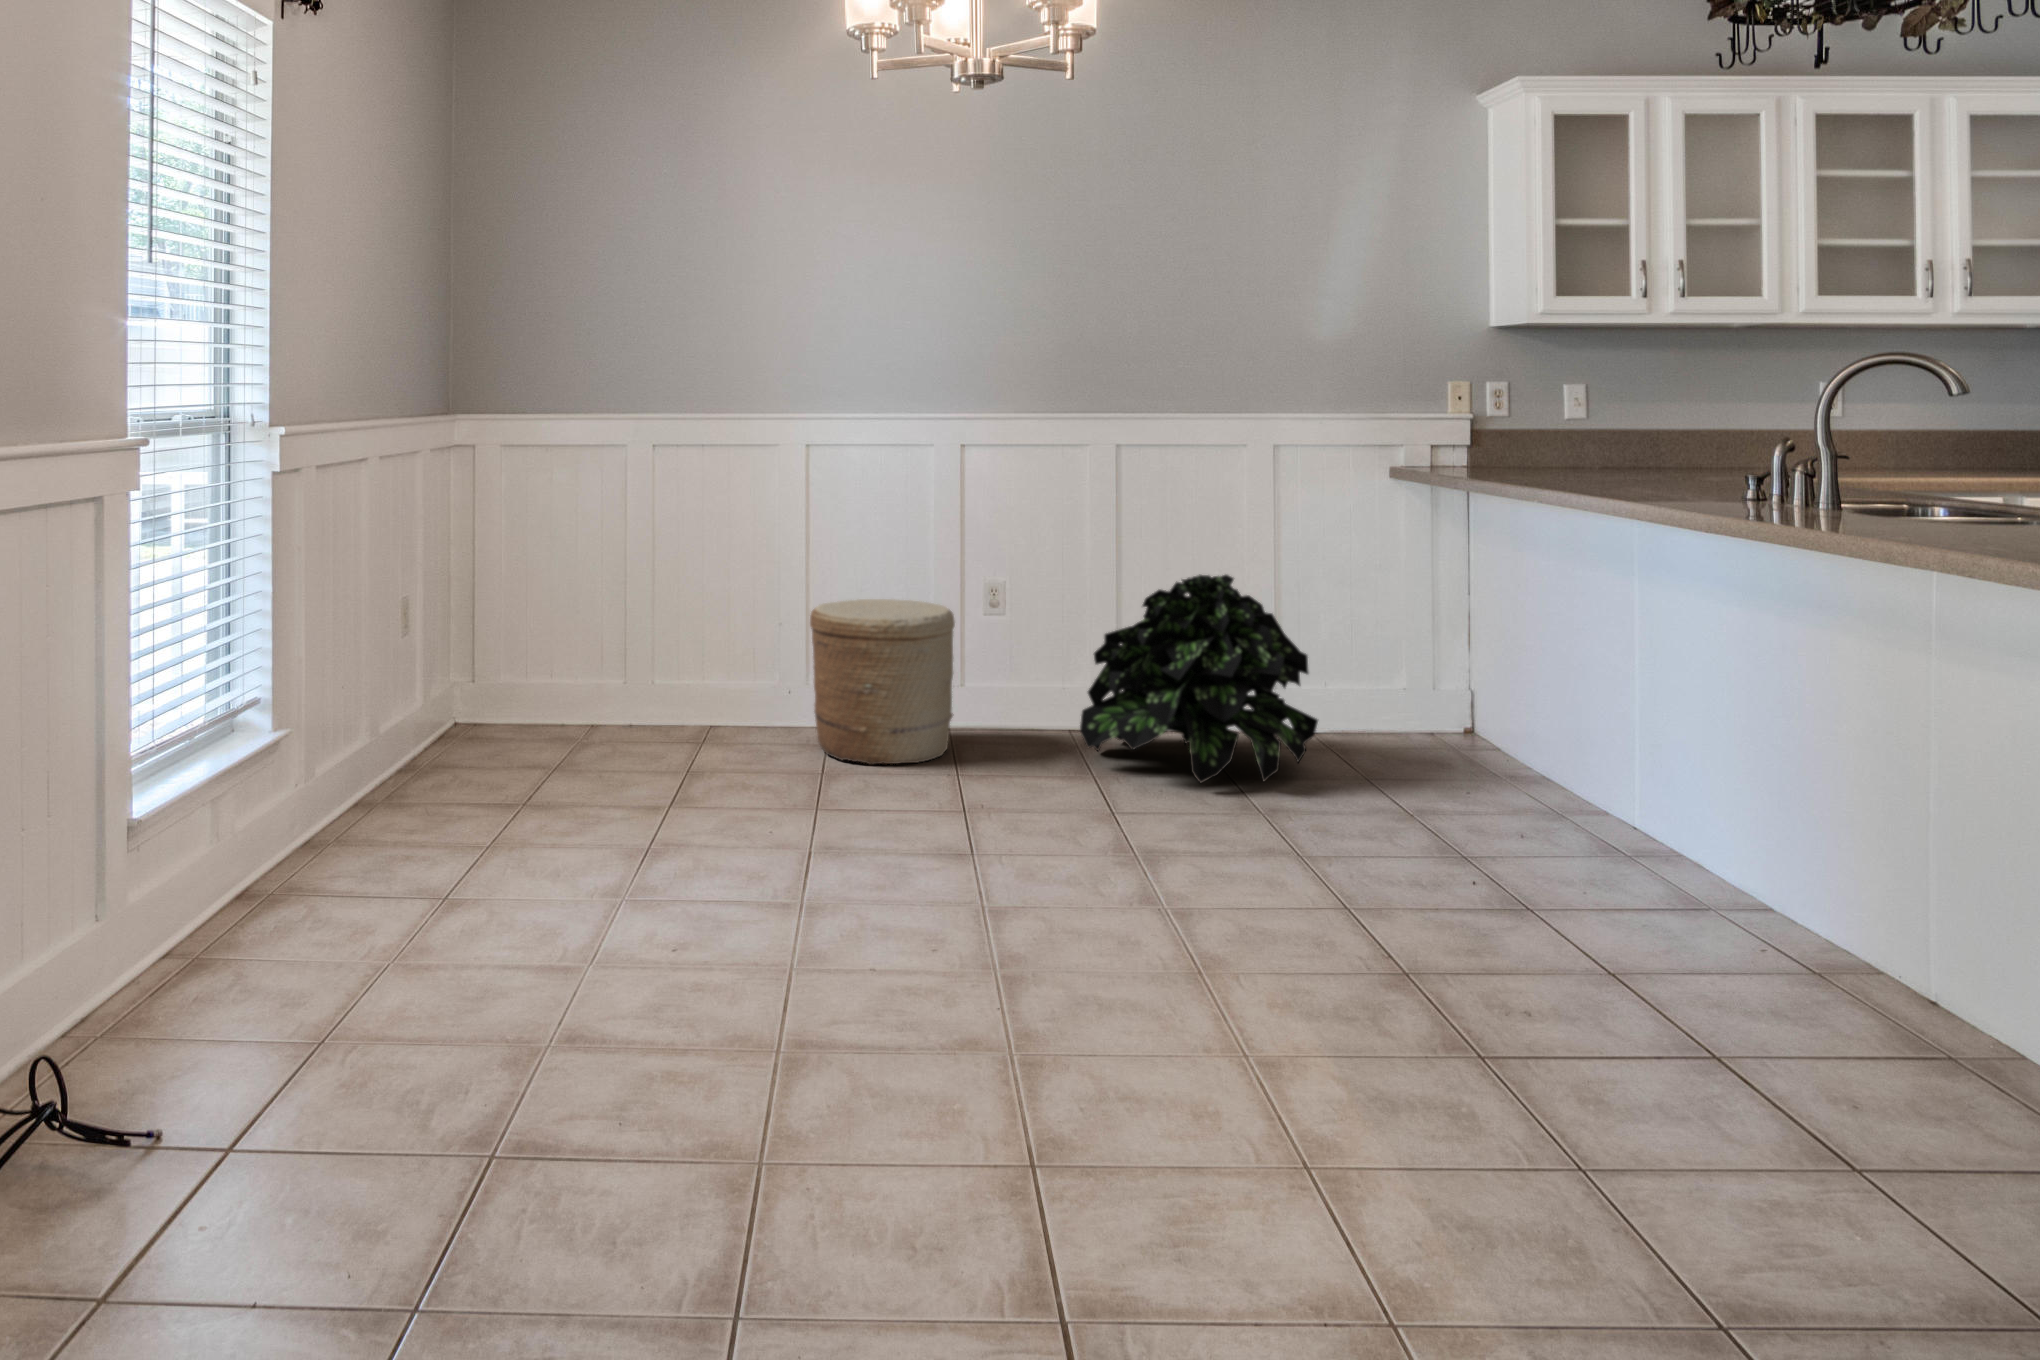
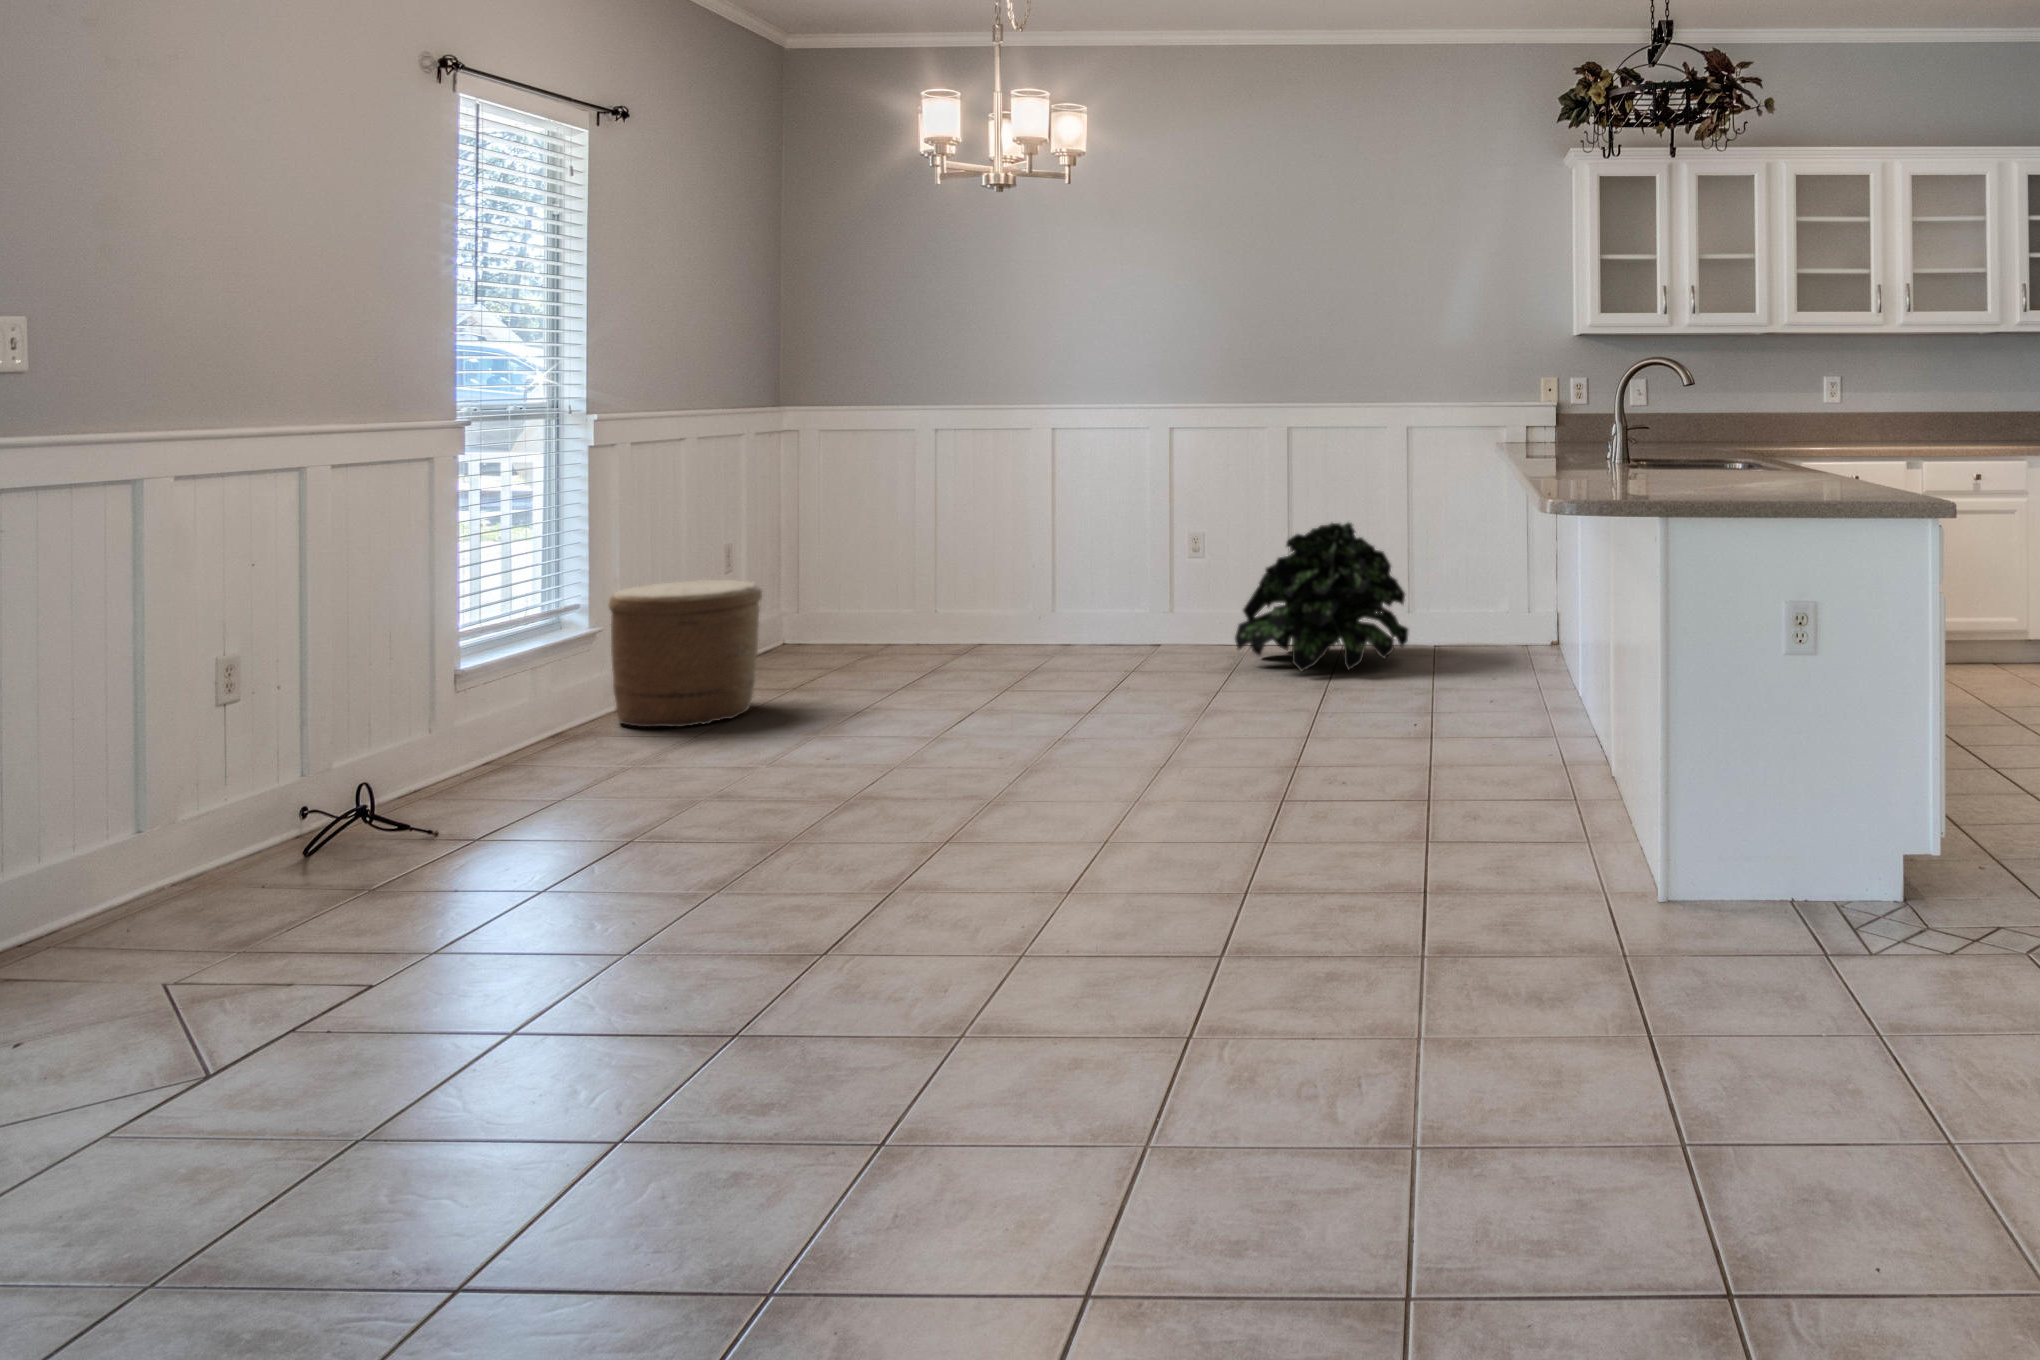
woven basket: present [810,599,955,765] -> present [609,580,762,727]

